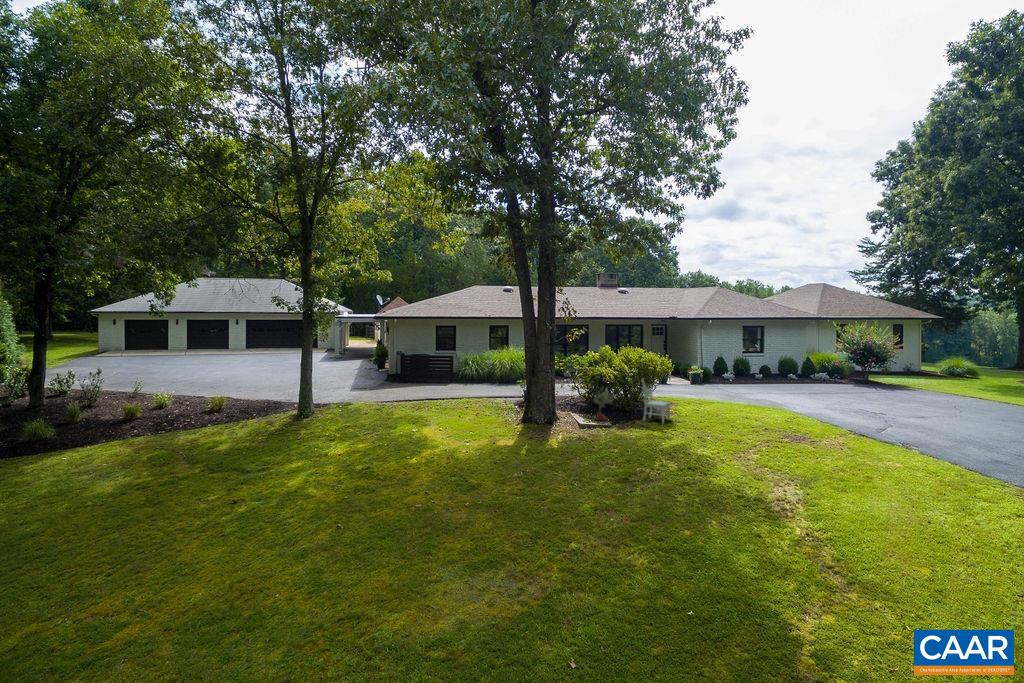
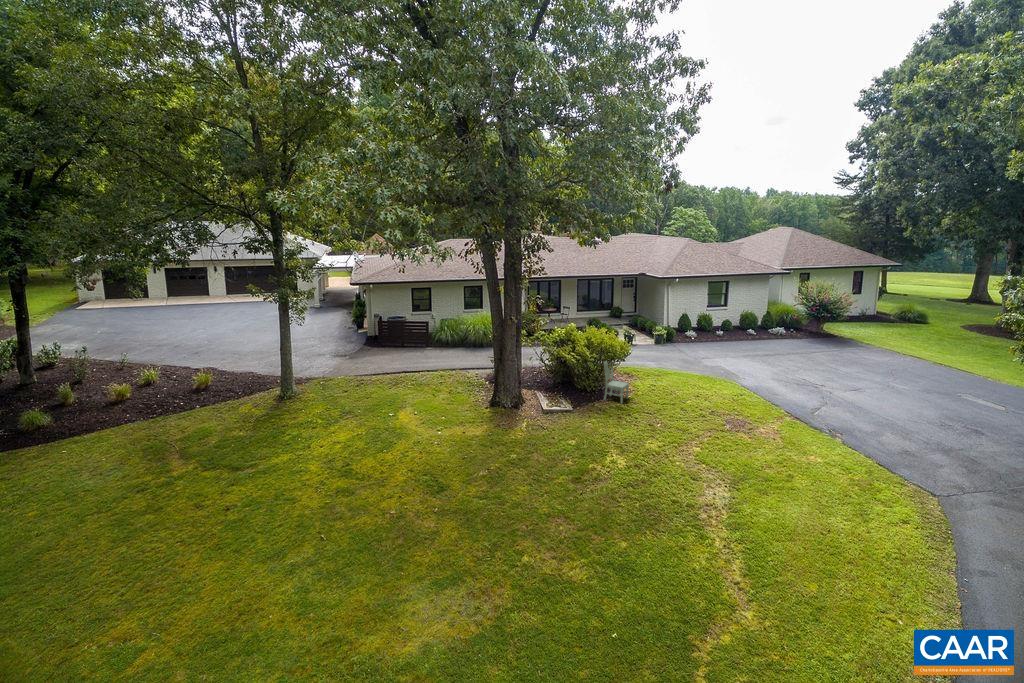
potted tree: present [594,389,612,421] -> none [559,370,577,400]

